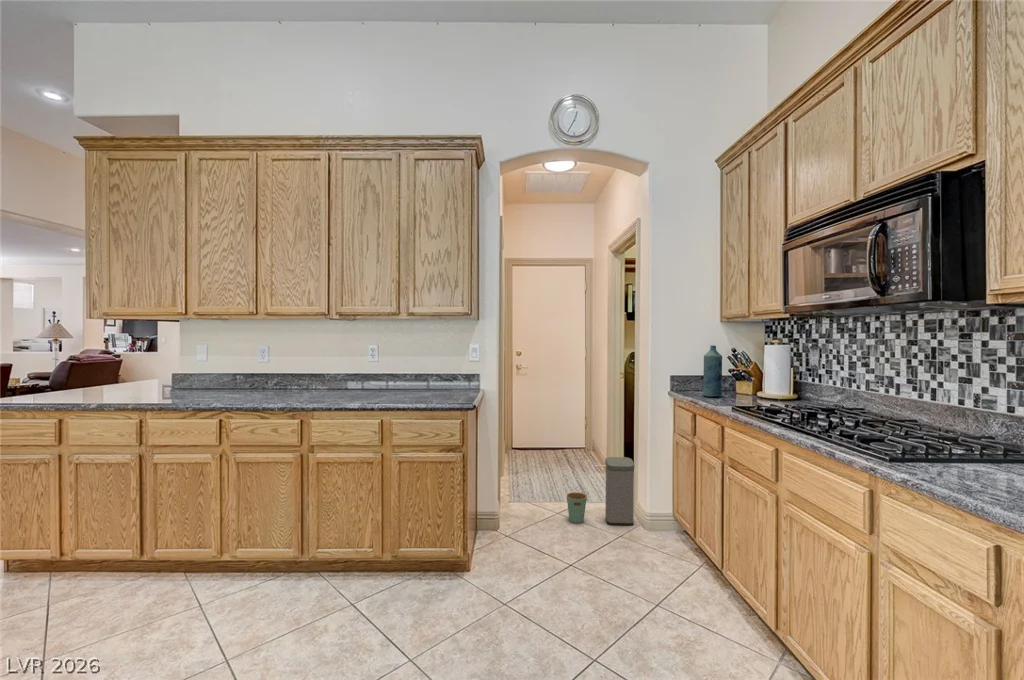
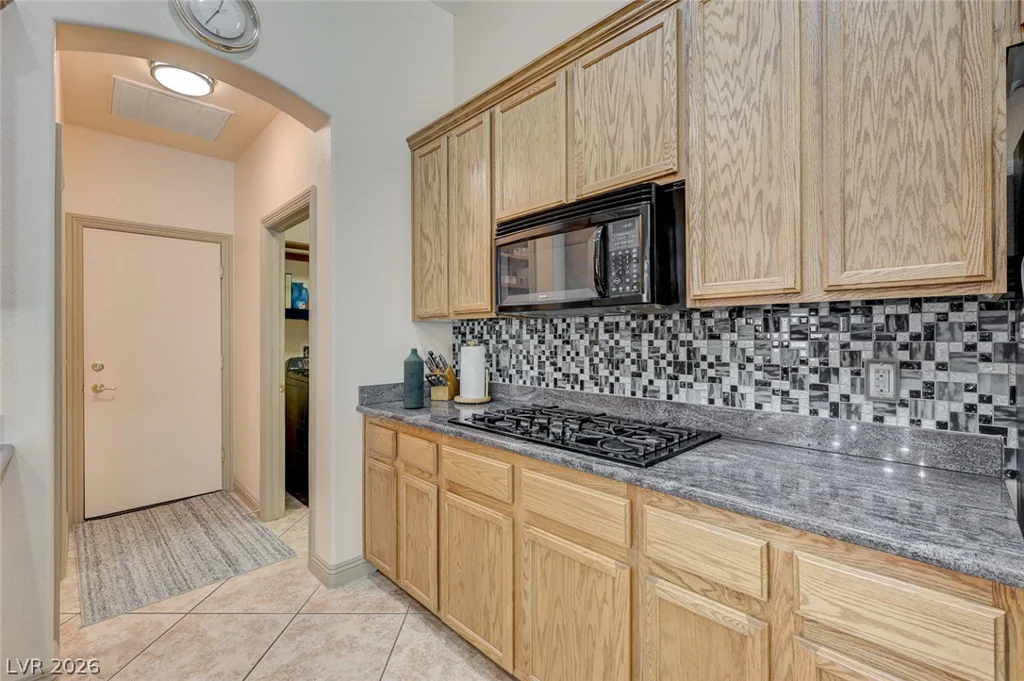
trash can: present [567,457,634,526] -> none [212,497,316,612]

